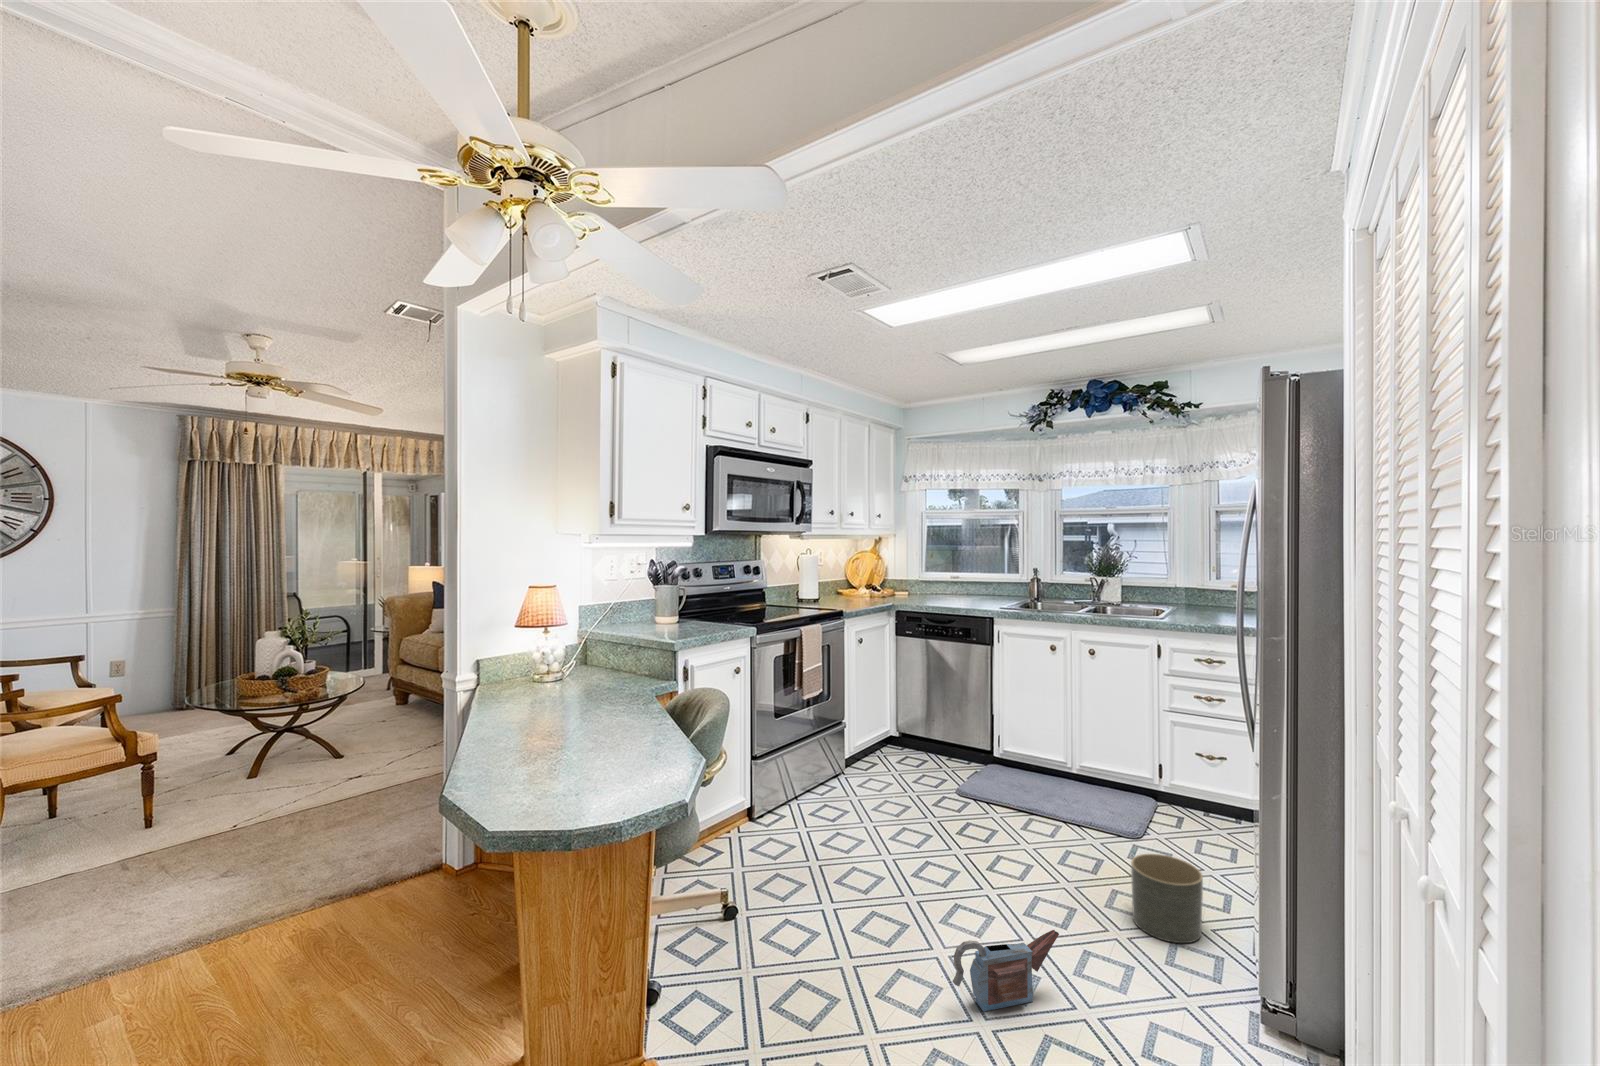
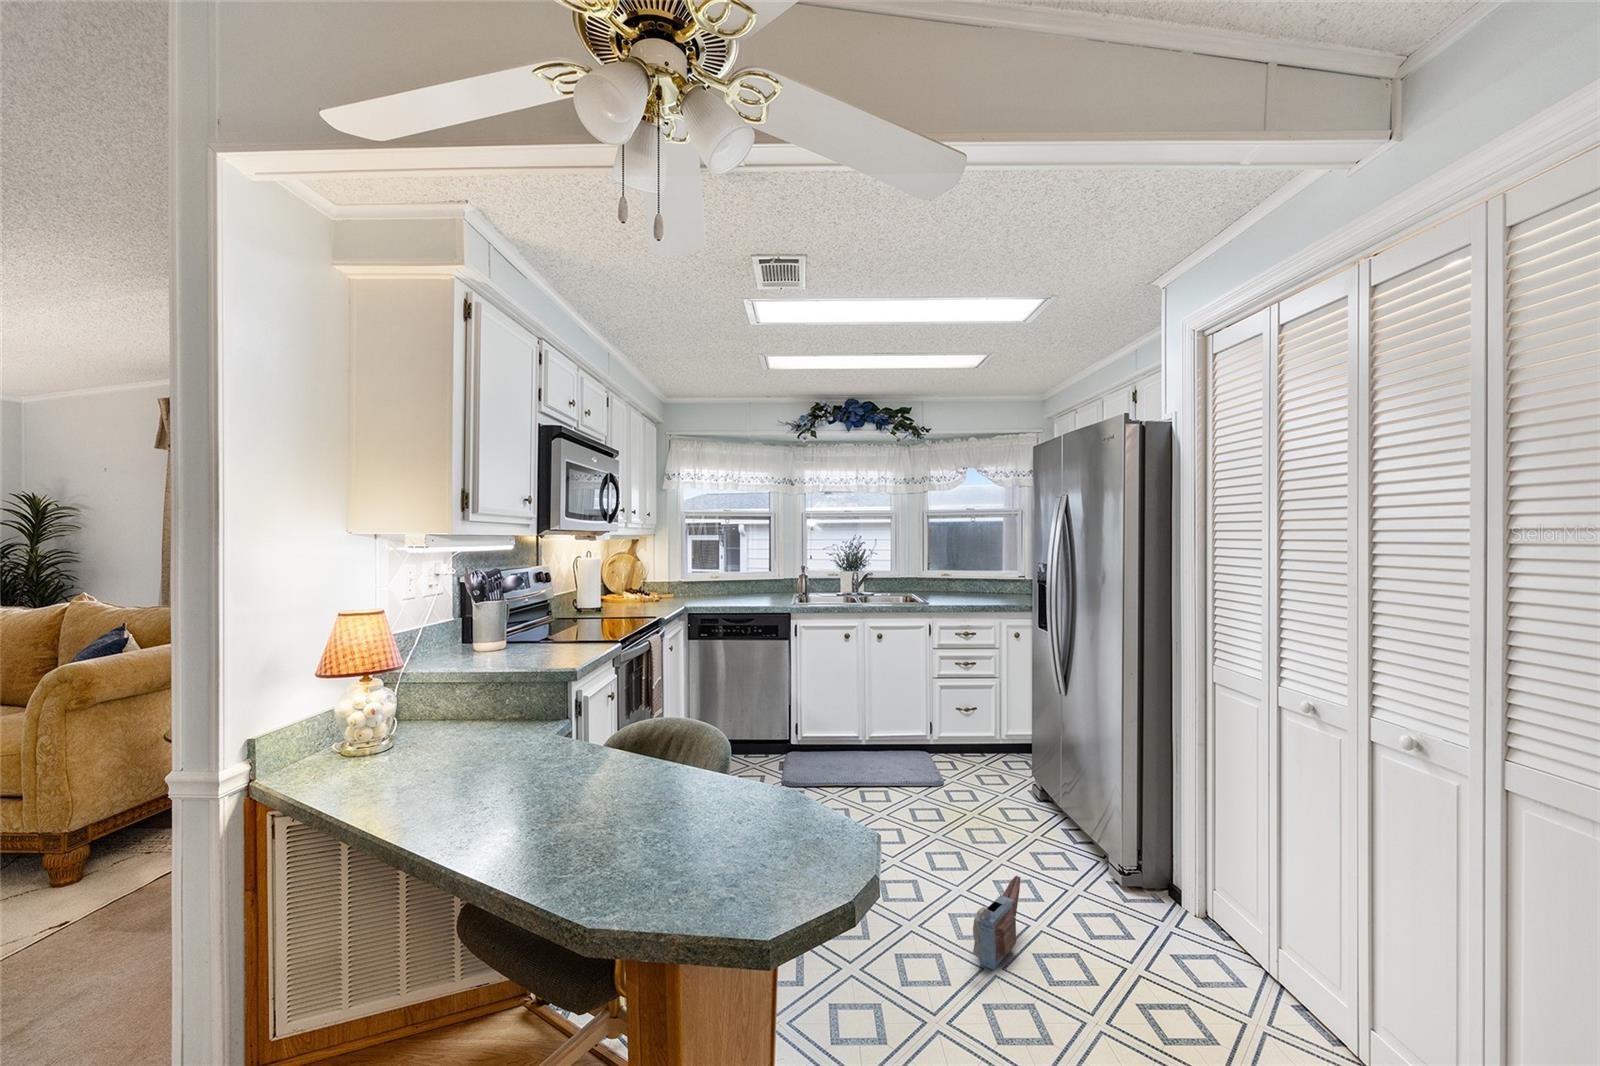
planter: present [1131,854,1203,943] -> none [1000,791,1054,860]

